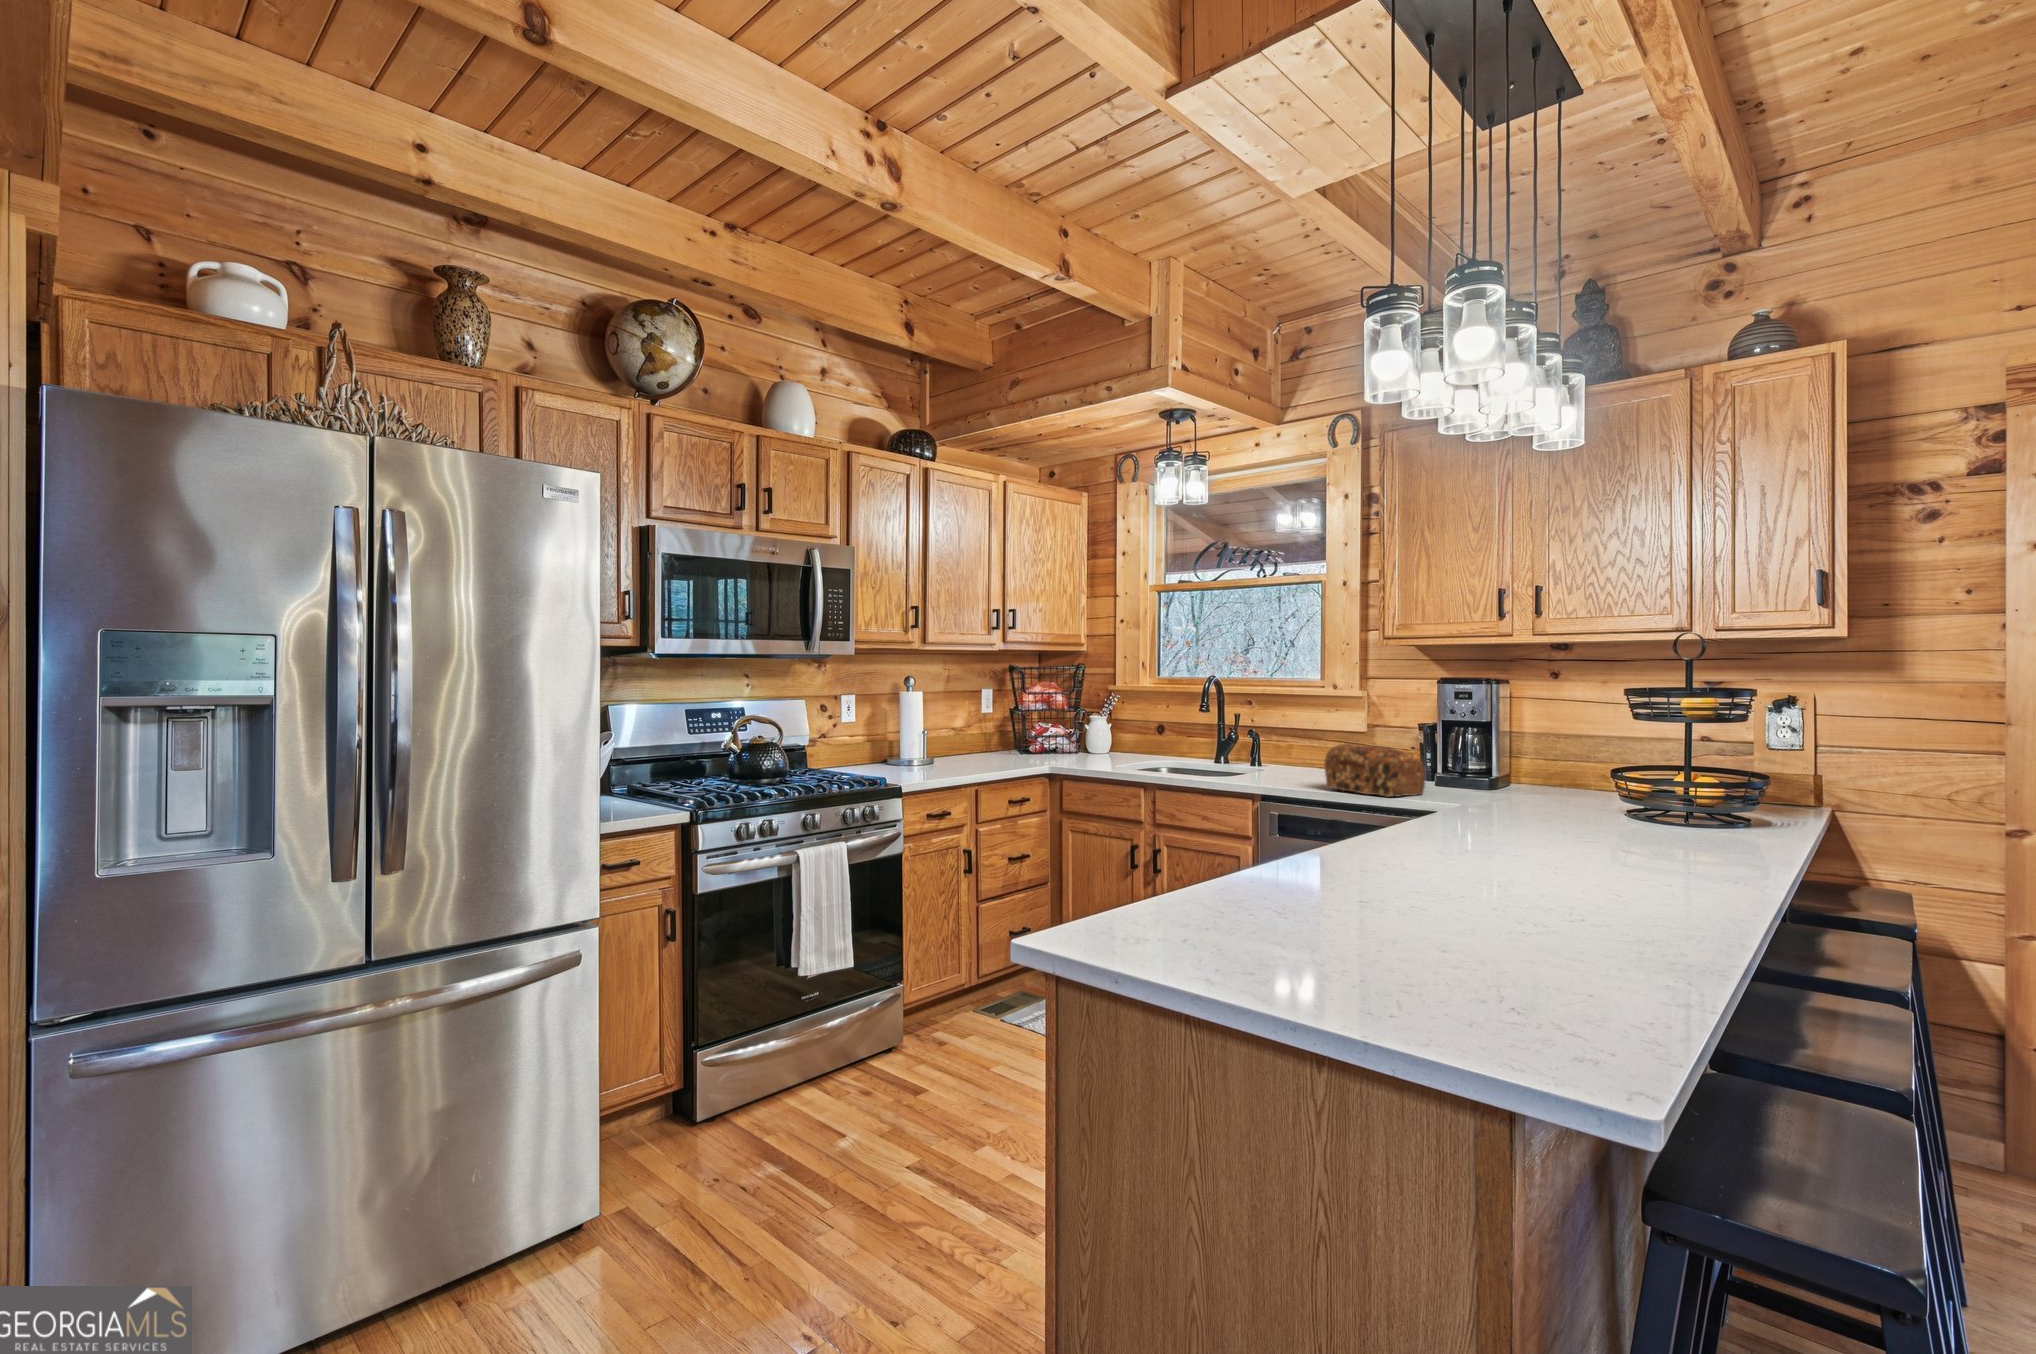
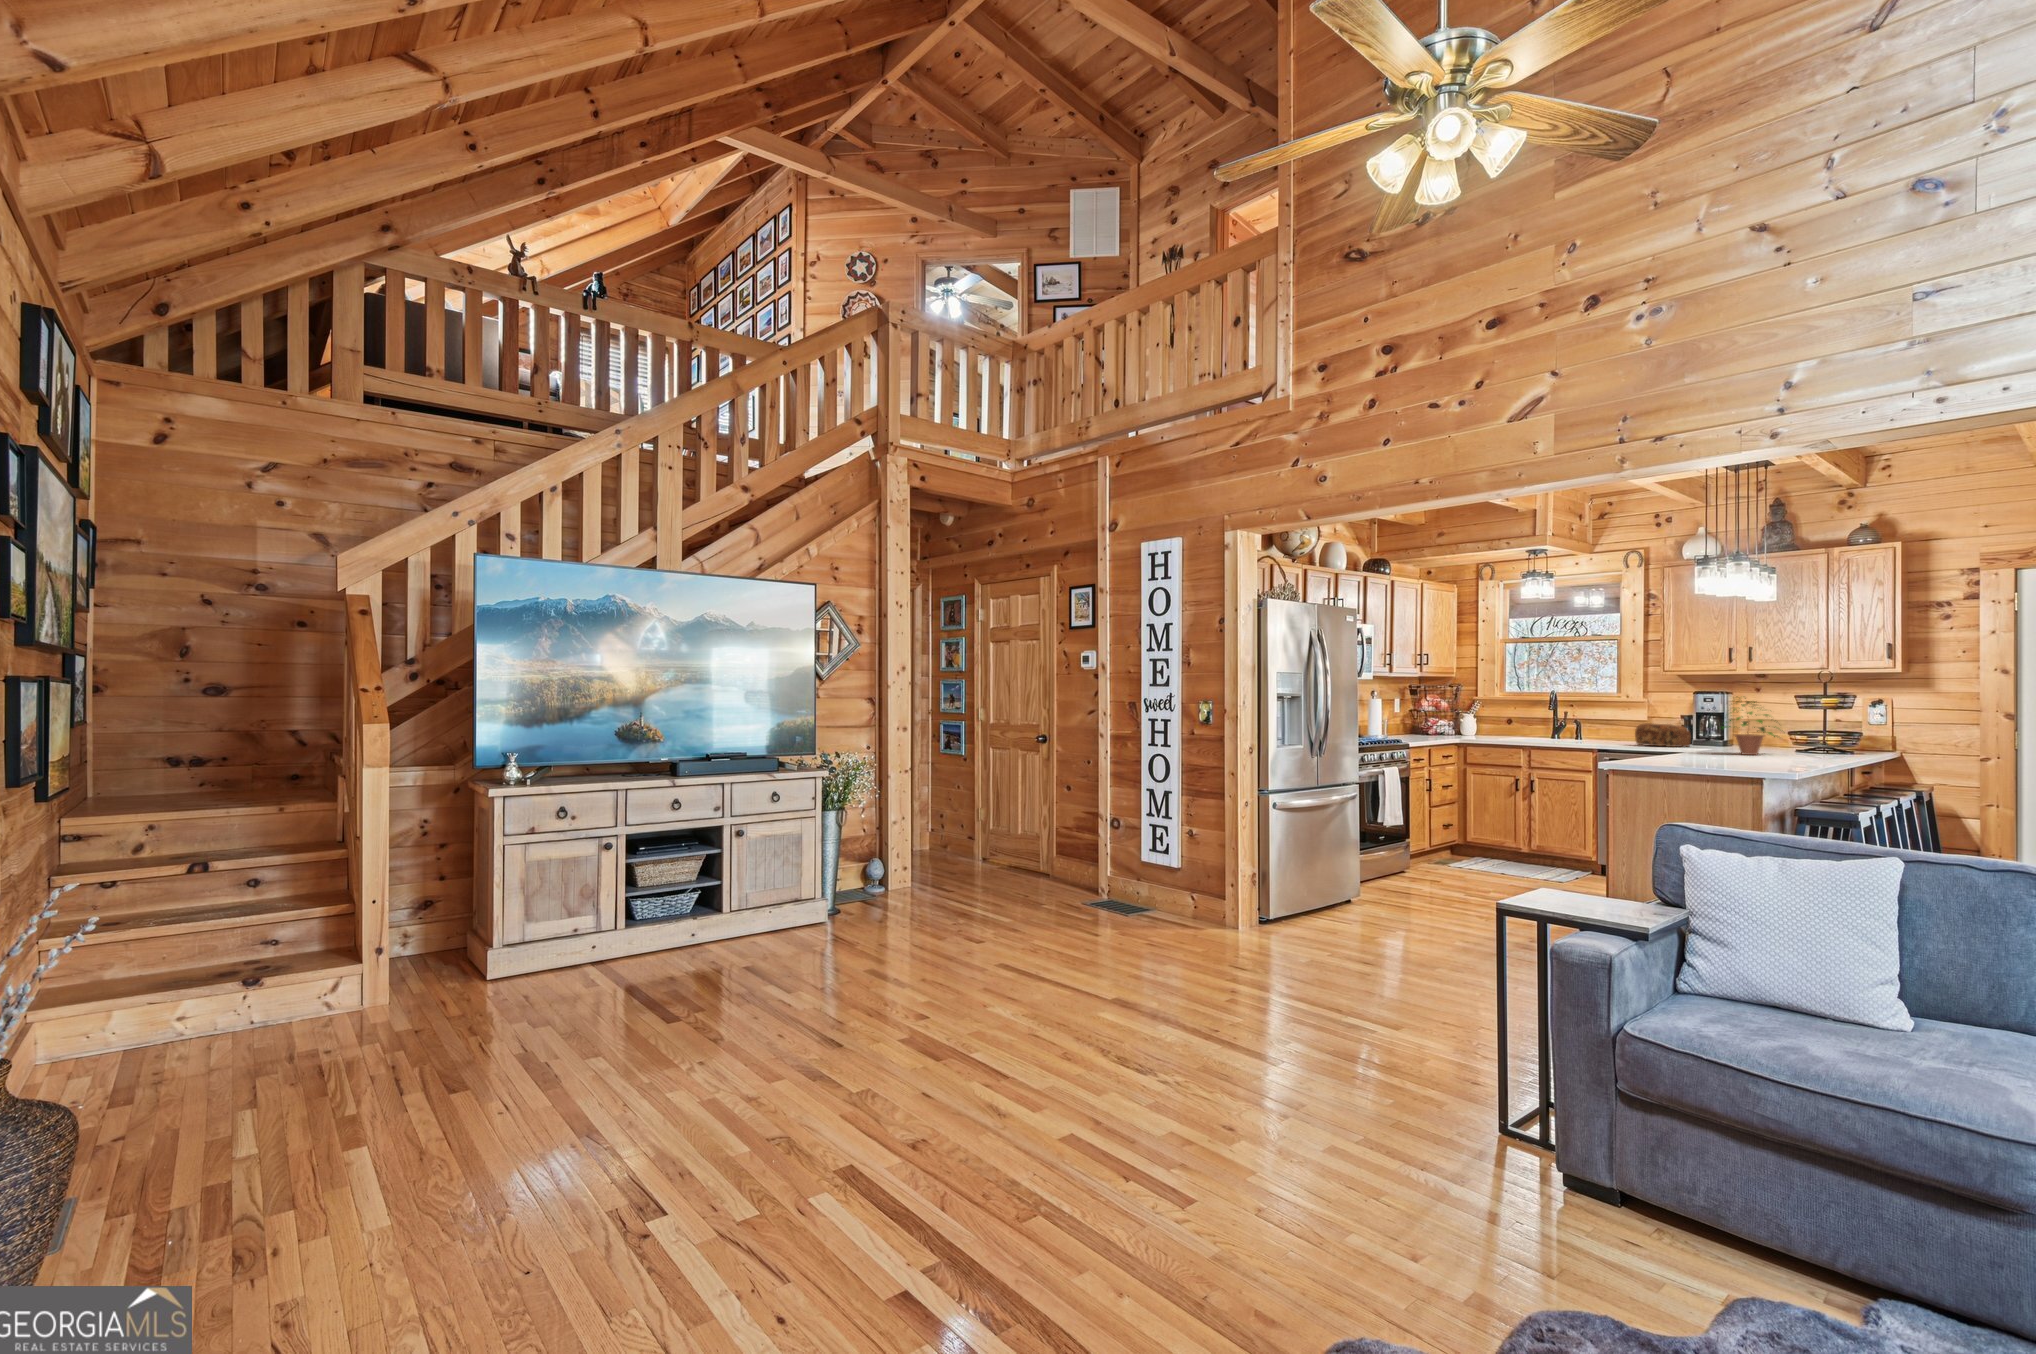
potted plant: none [1451,697,1619,855] -> present [1722,698,1775,755]

